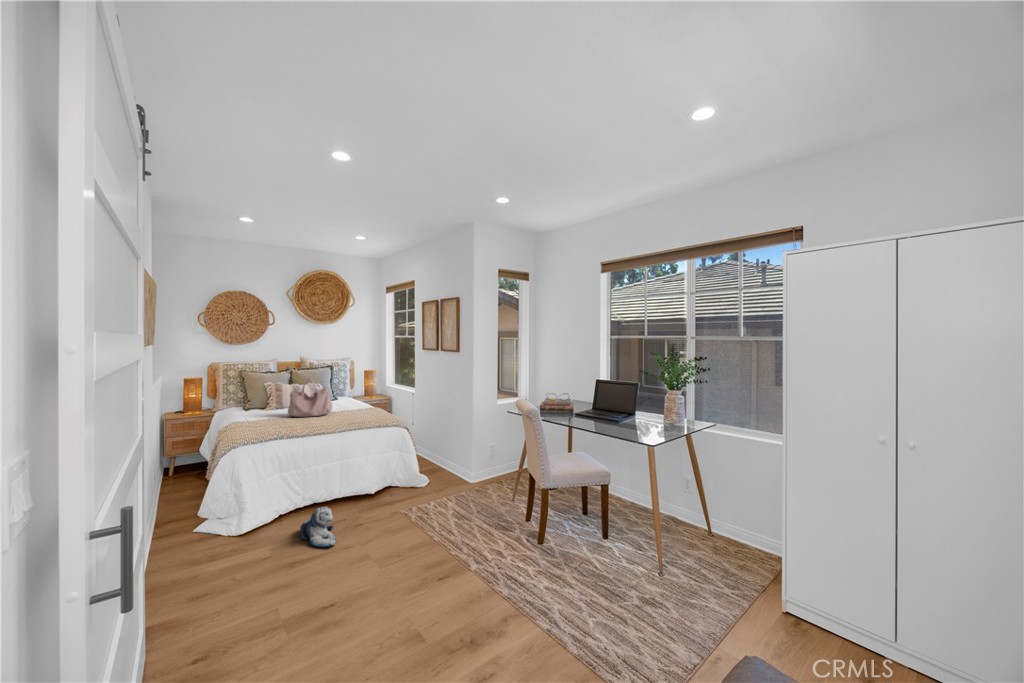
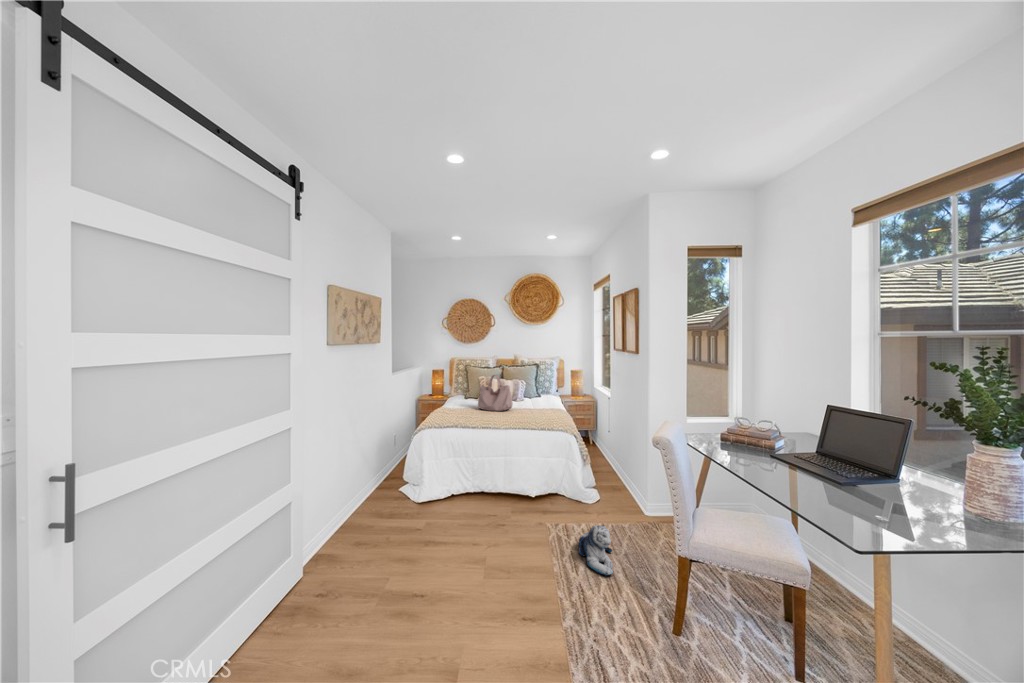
plush toy: present [300,506,336,547] -> present [579,525,613,576]

